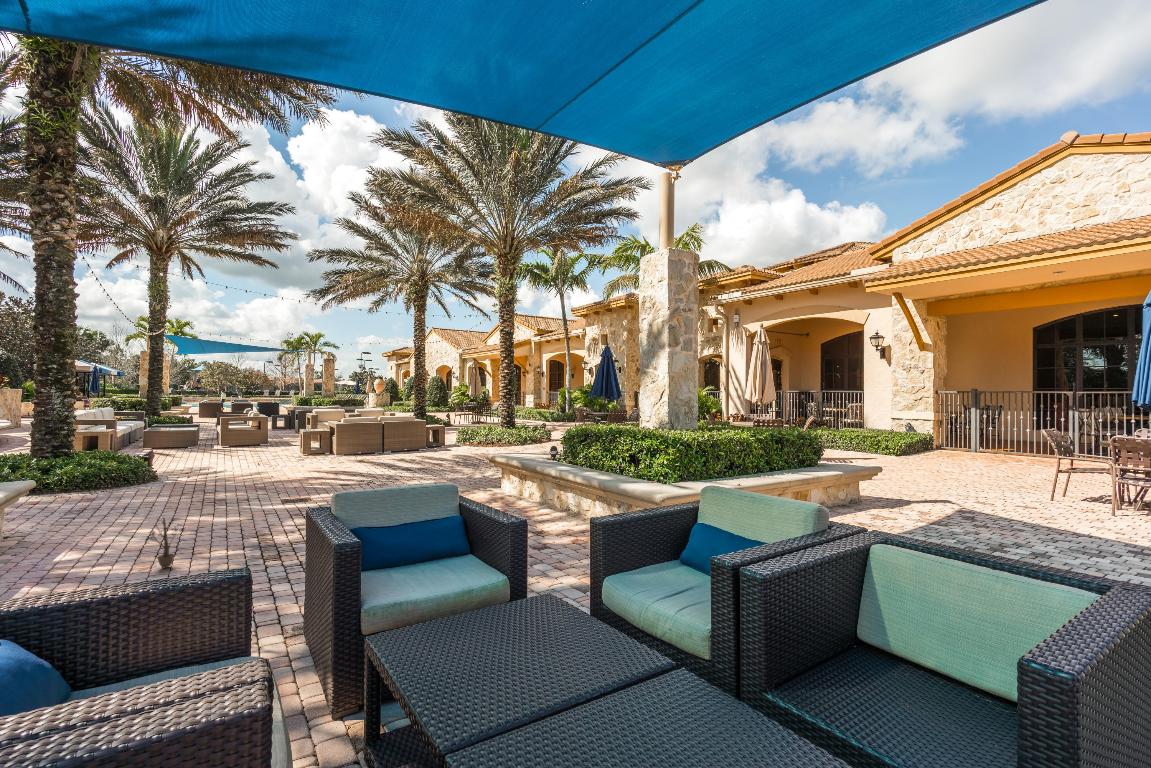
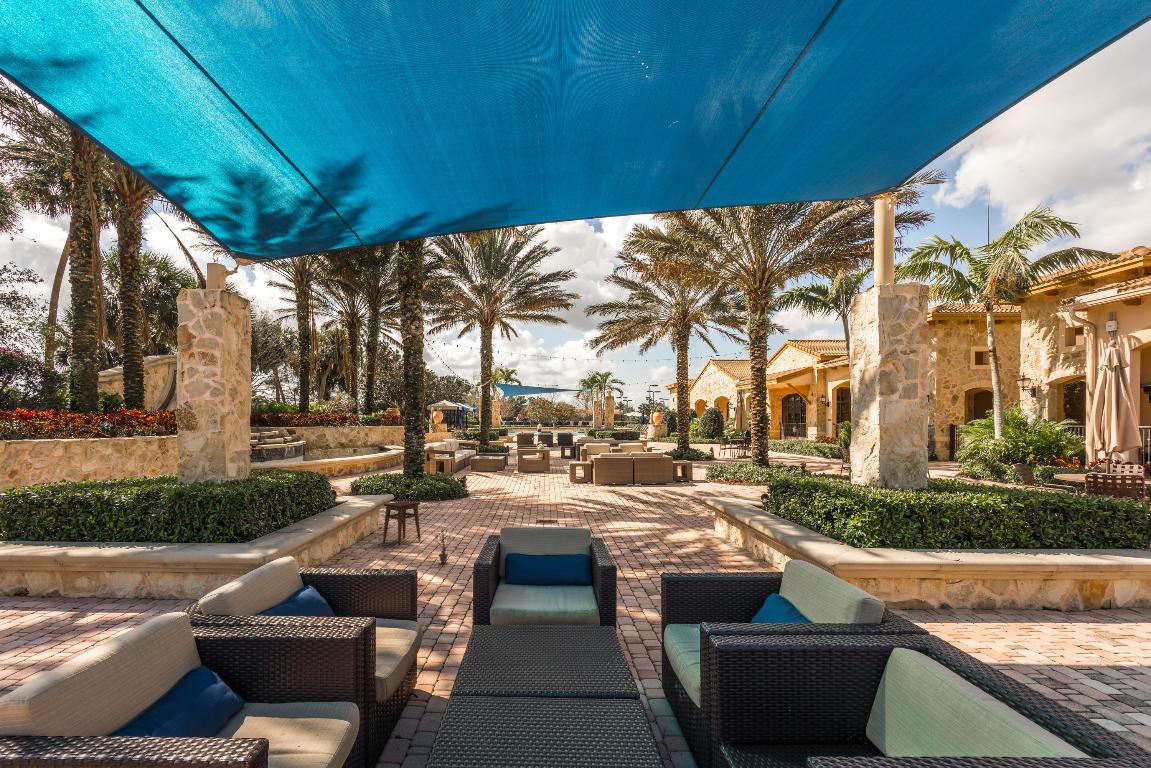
stool: none [24,487,103,556] -> present [383,501,421,546]

